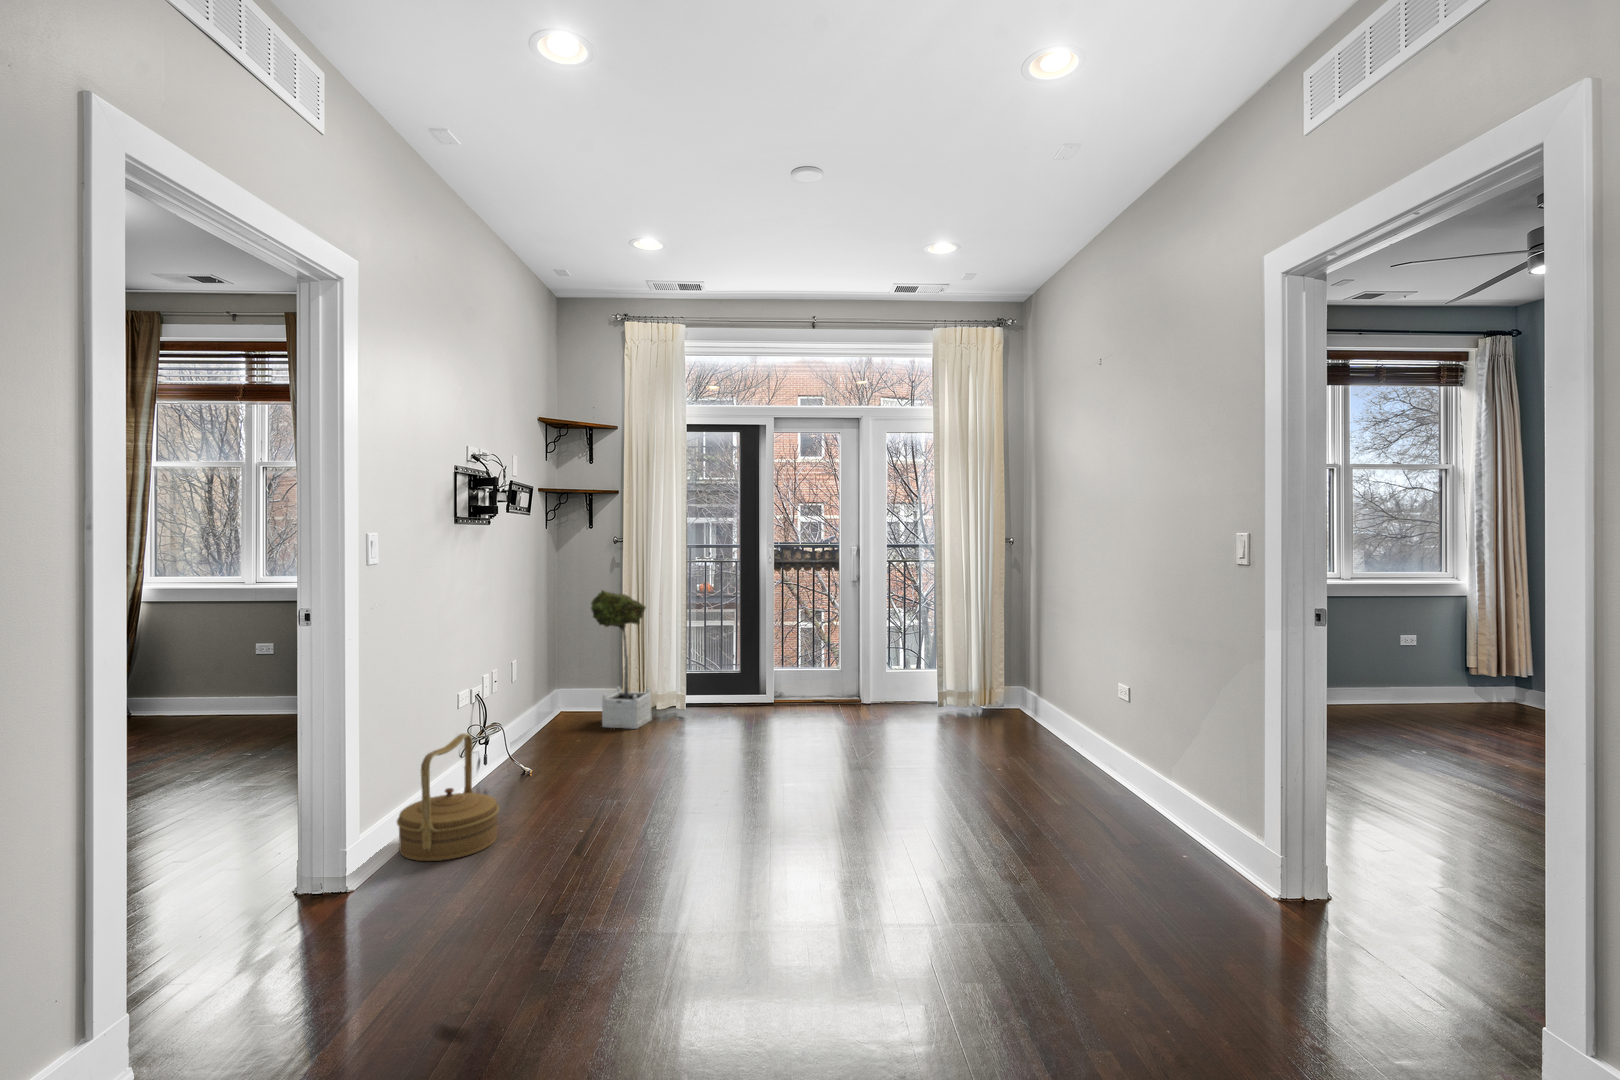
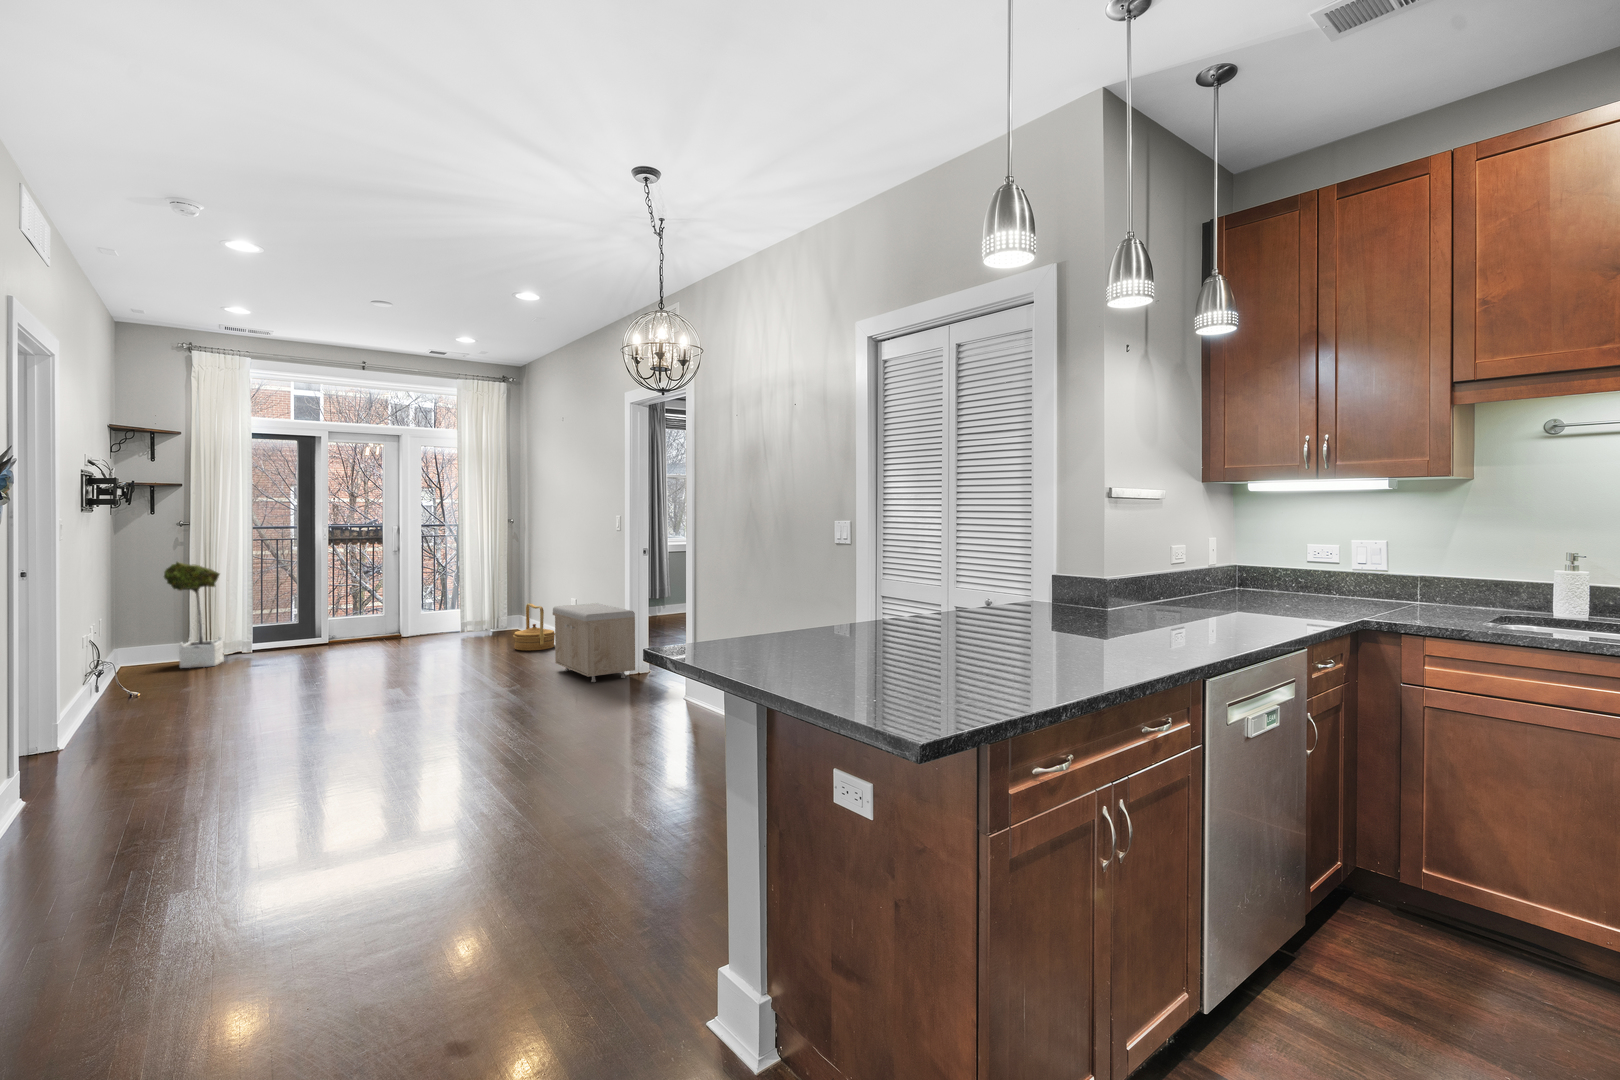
storage bench: none [1096,705,1300,901] -> present [553,603,635,682]
woven basket: present [397,734,499,861] -> present [513,603,555,650]

